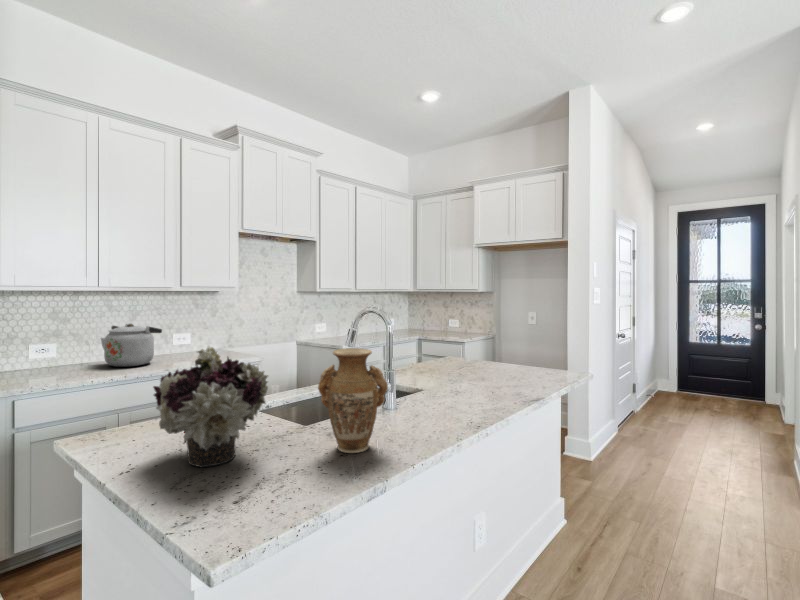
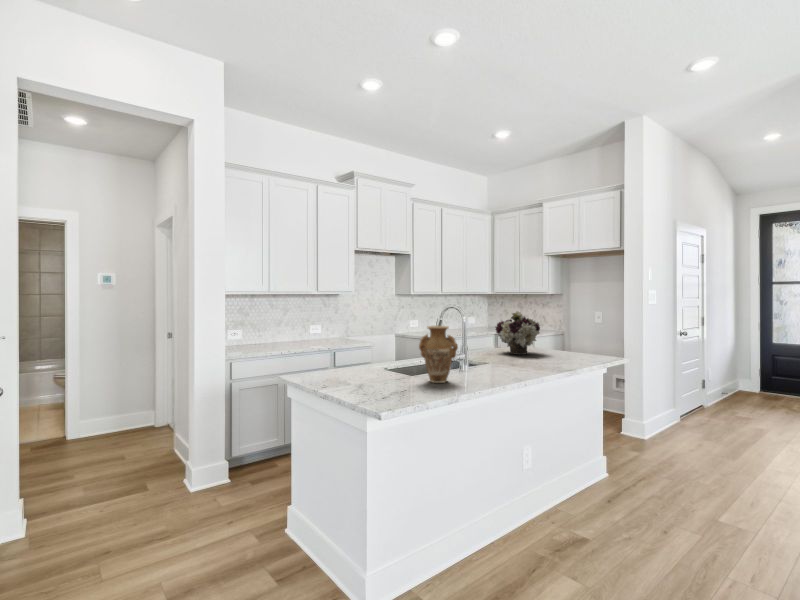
kettle: present [101,323,162,367] -> none [268,317,306,346]
flower arrangement: present [153,346,268,467] -> present [496,311,540,355]

